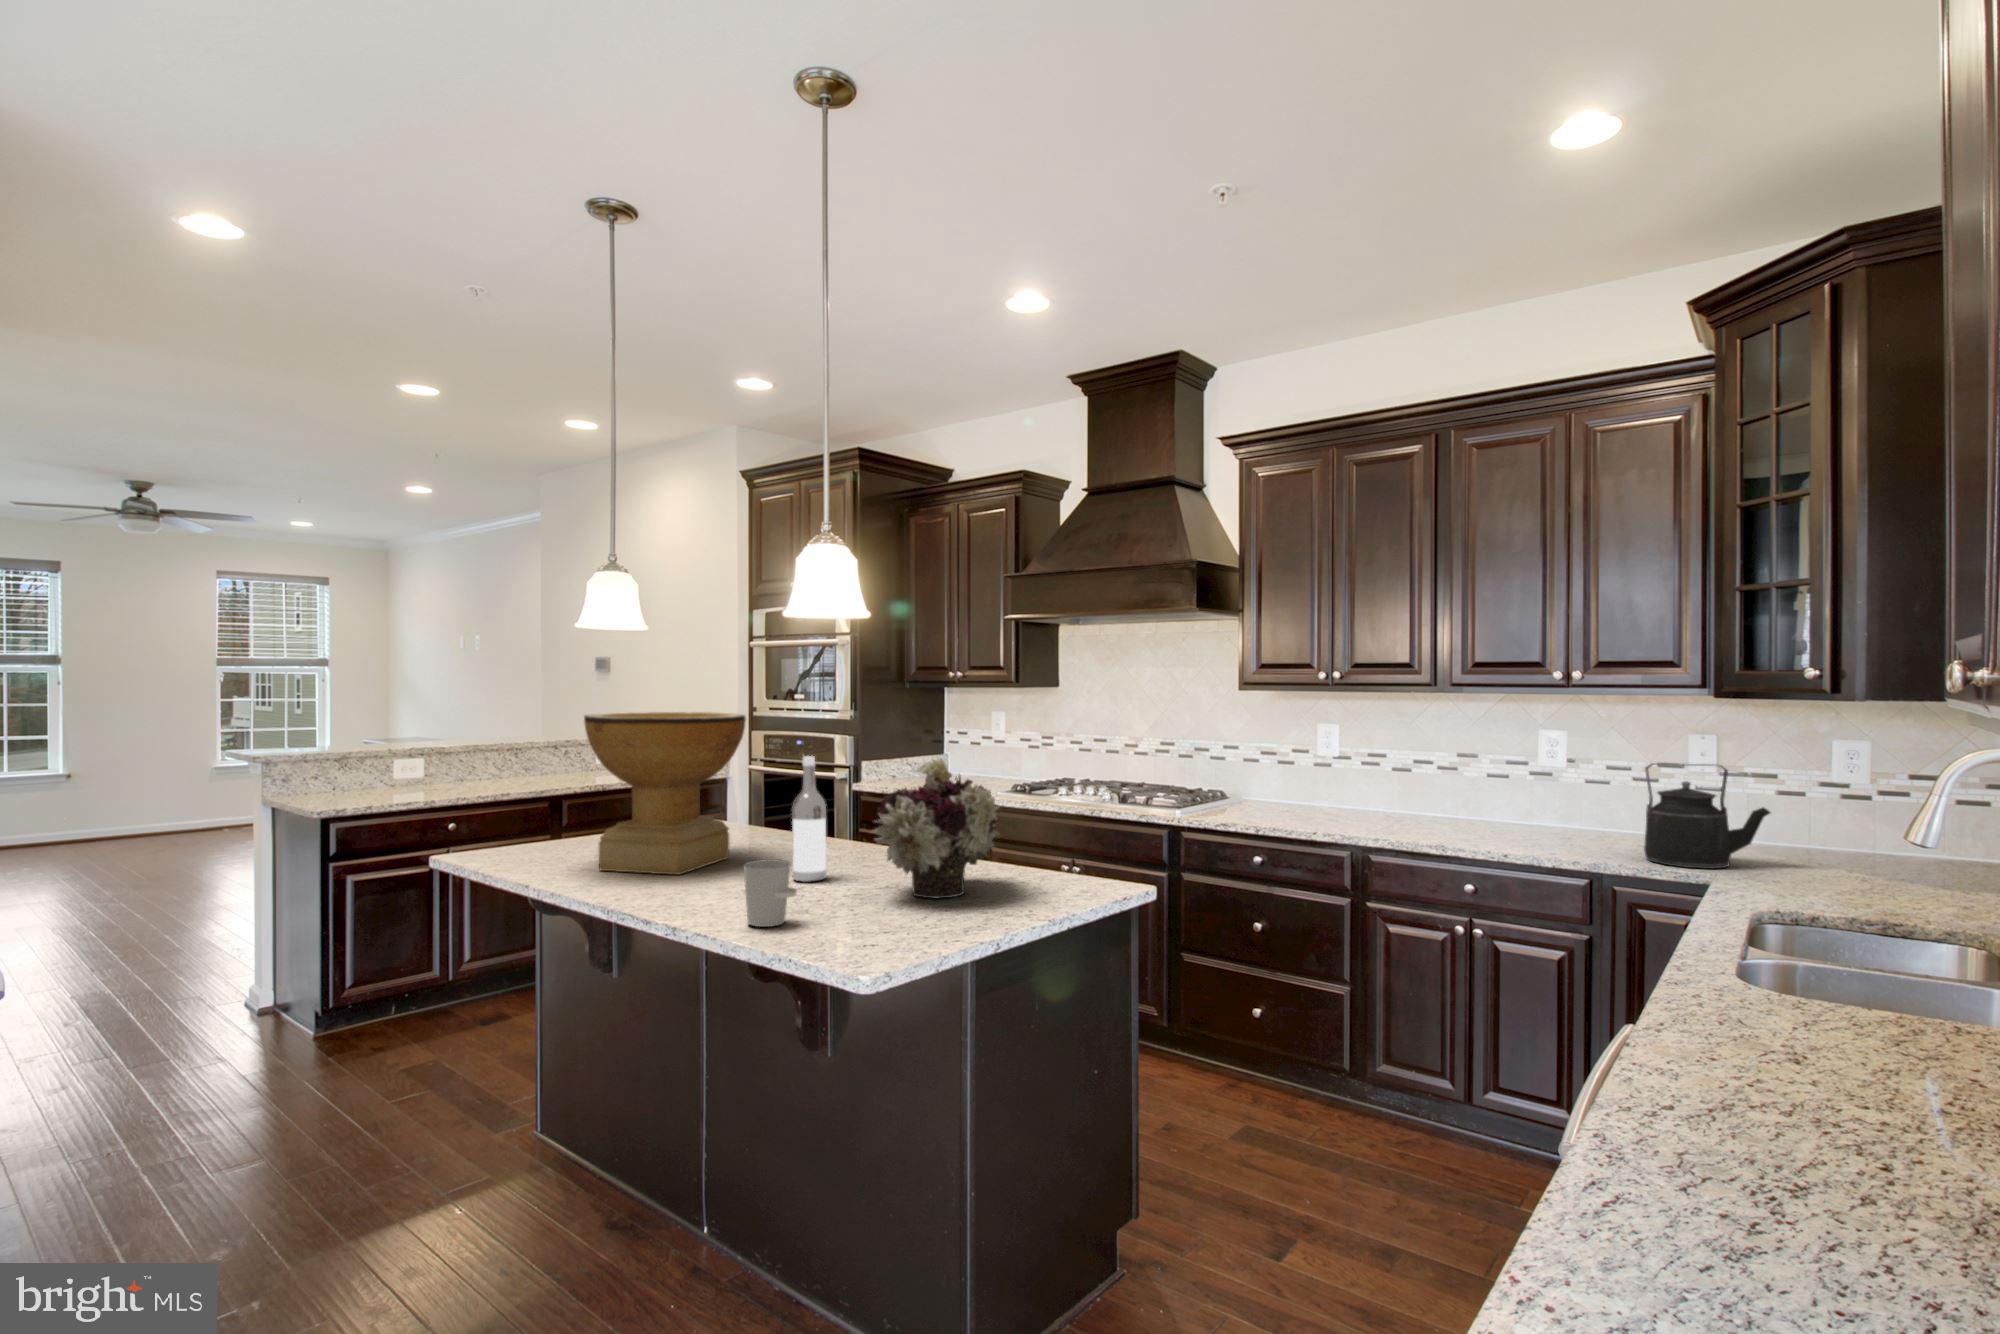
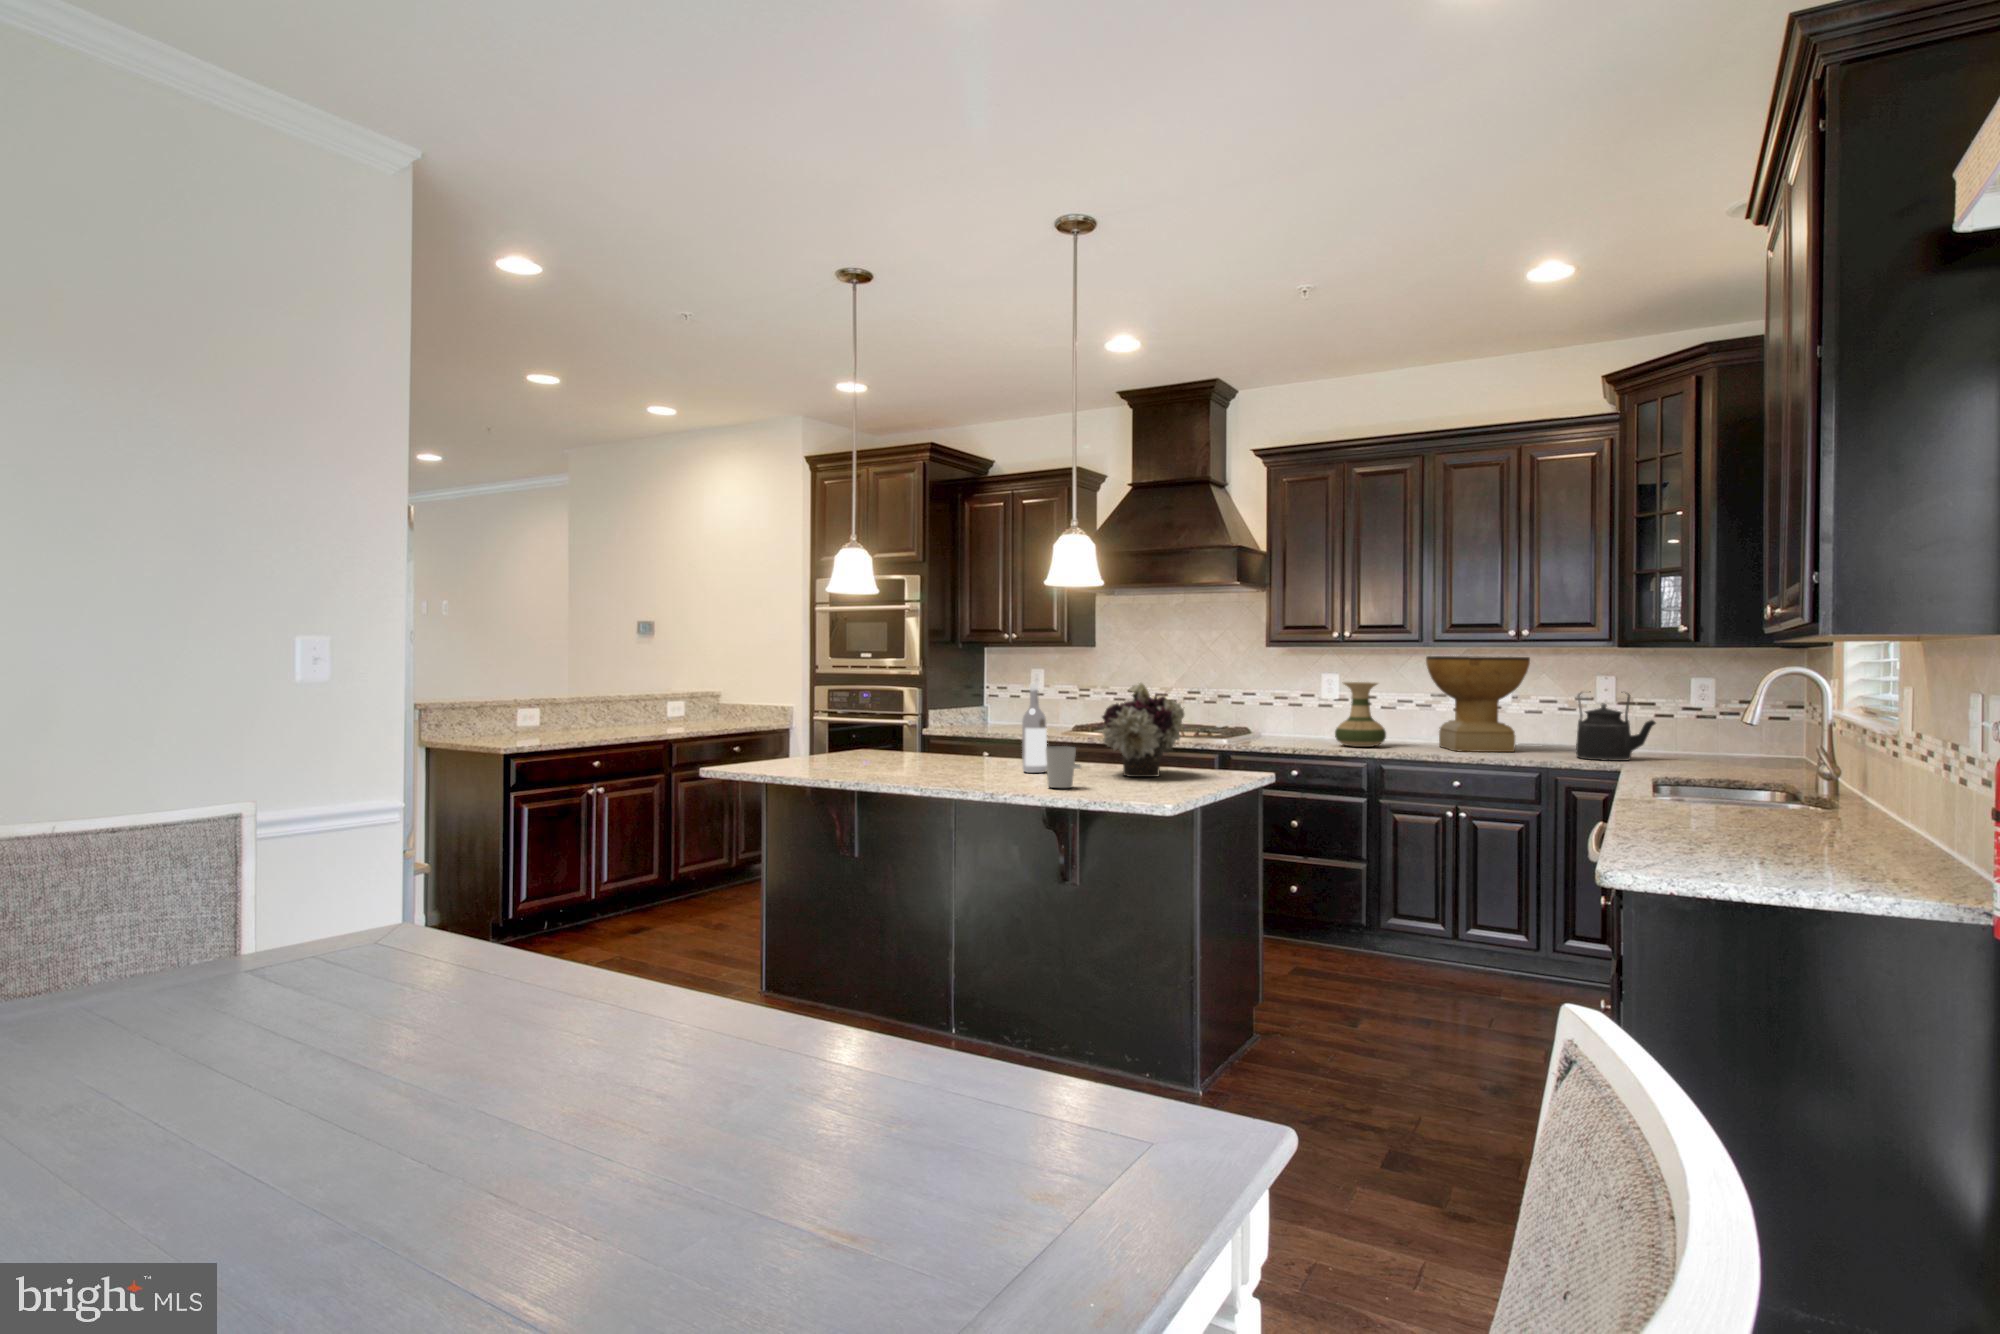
decorative bowl: present [584,712,746,875] -> present [1426,656,1530,752]
vase: none [1313,740,1381,828] -> present [1335,682,1386,747]

